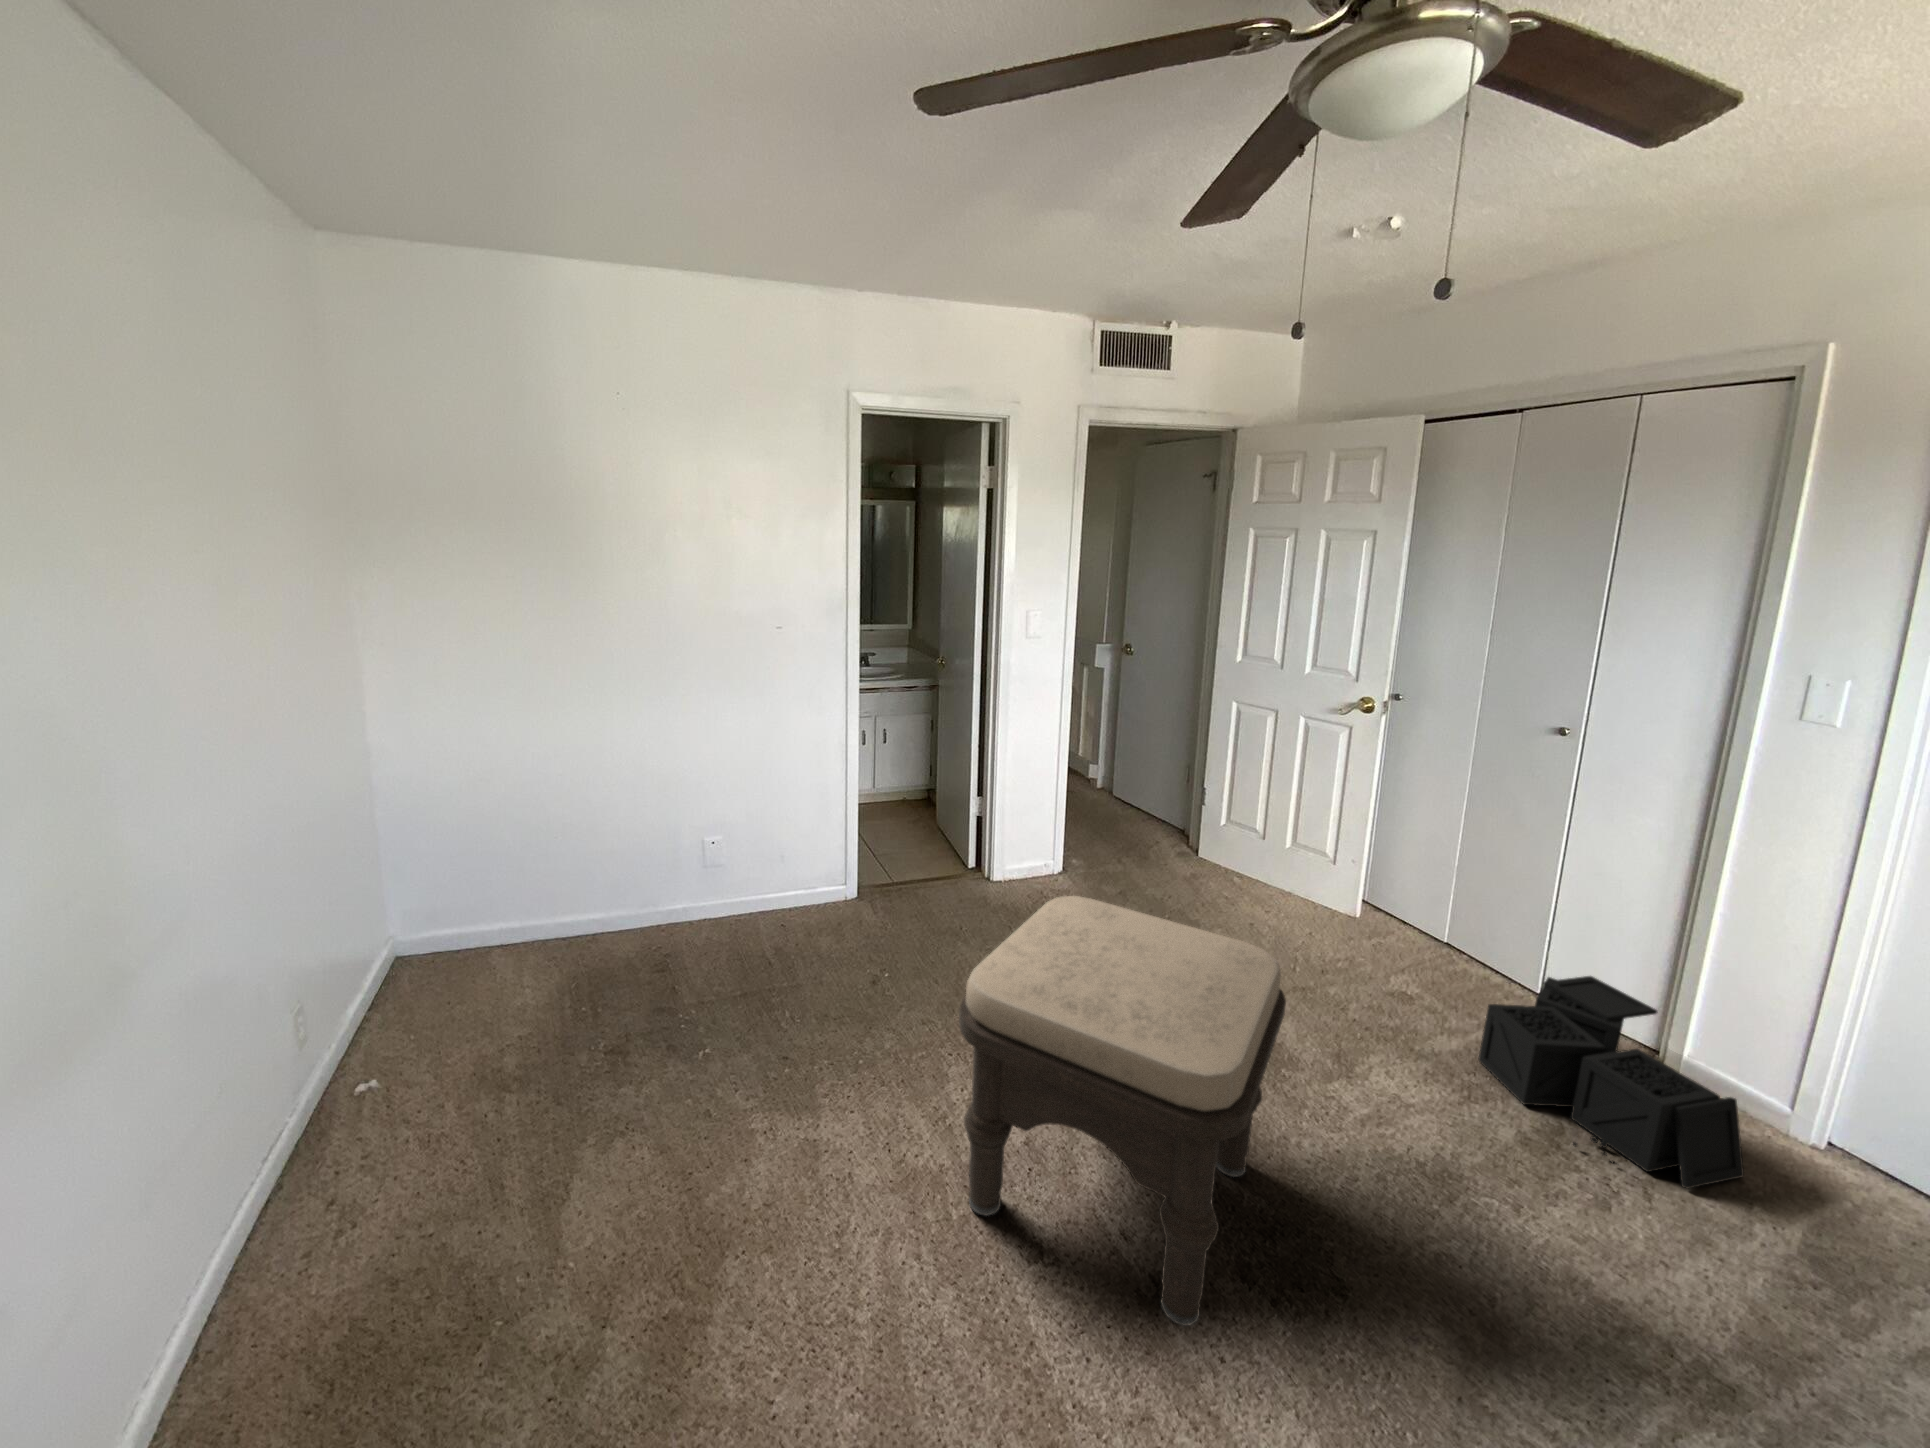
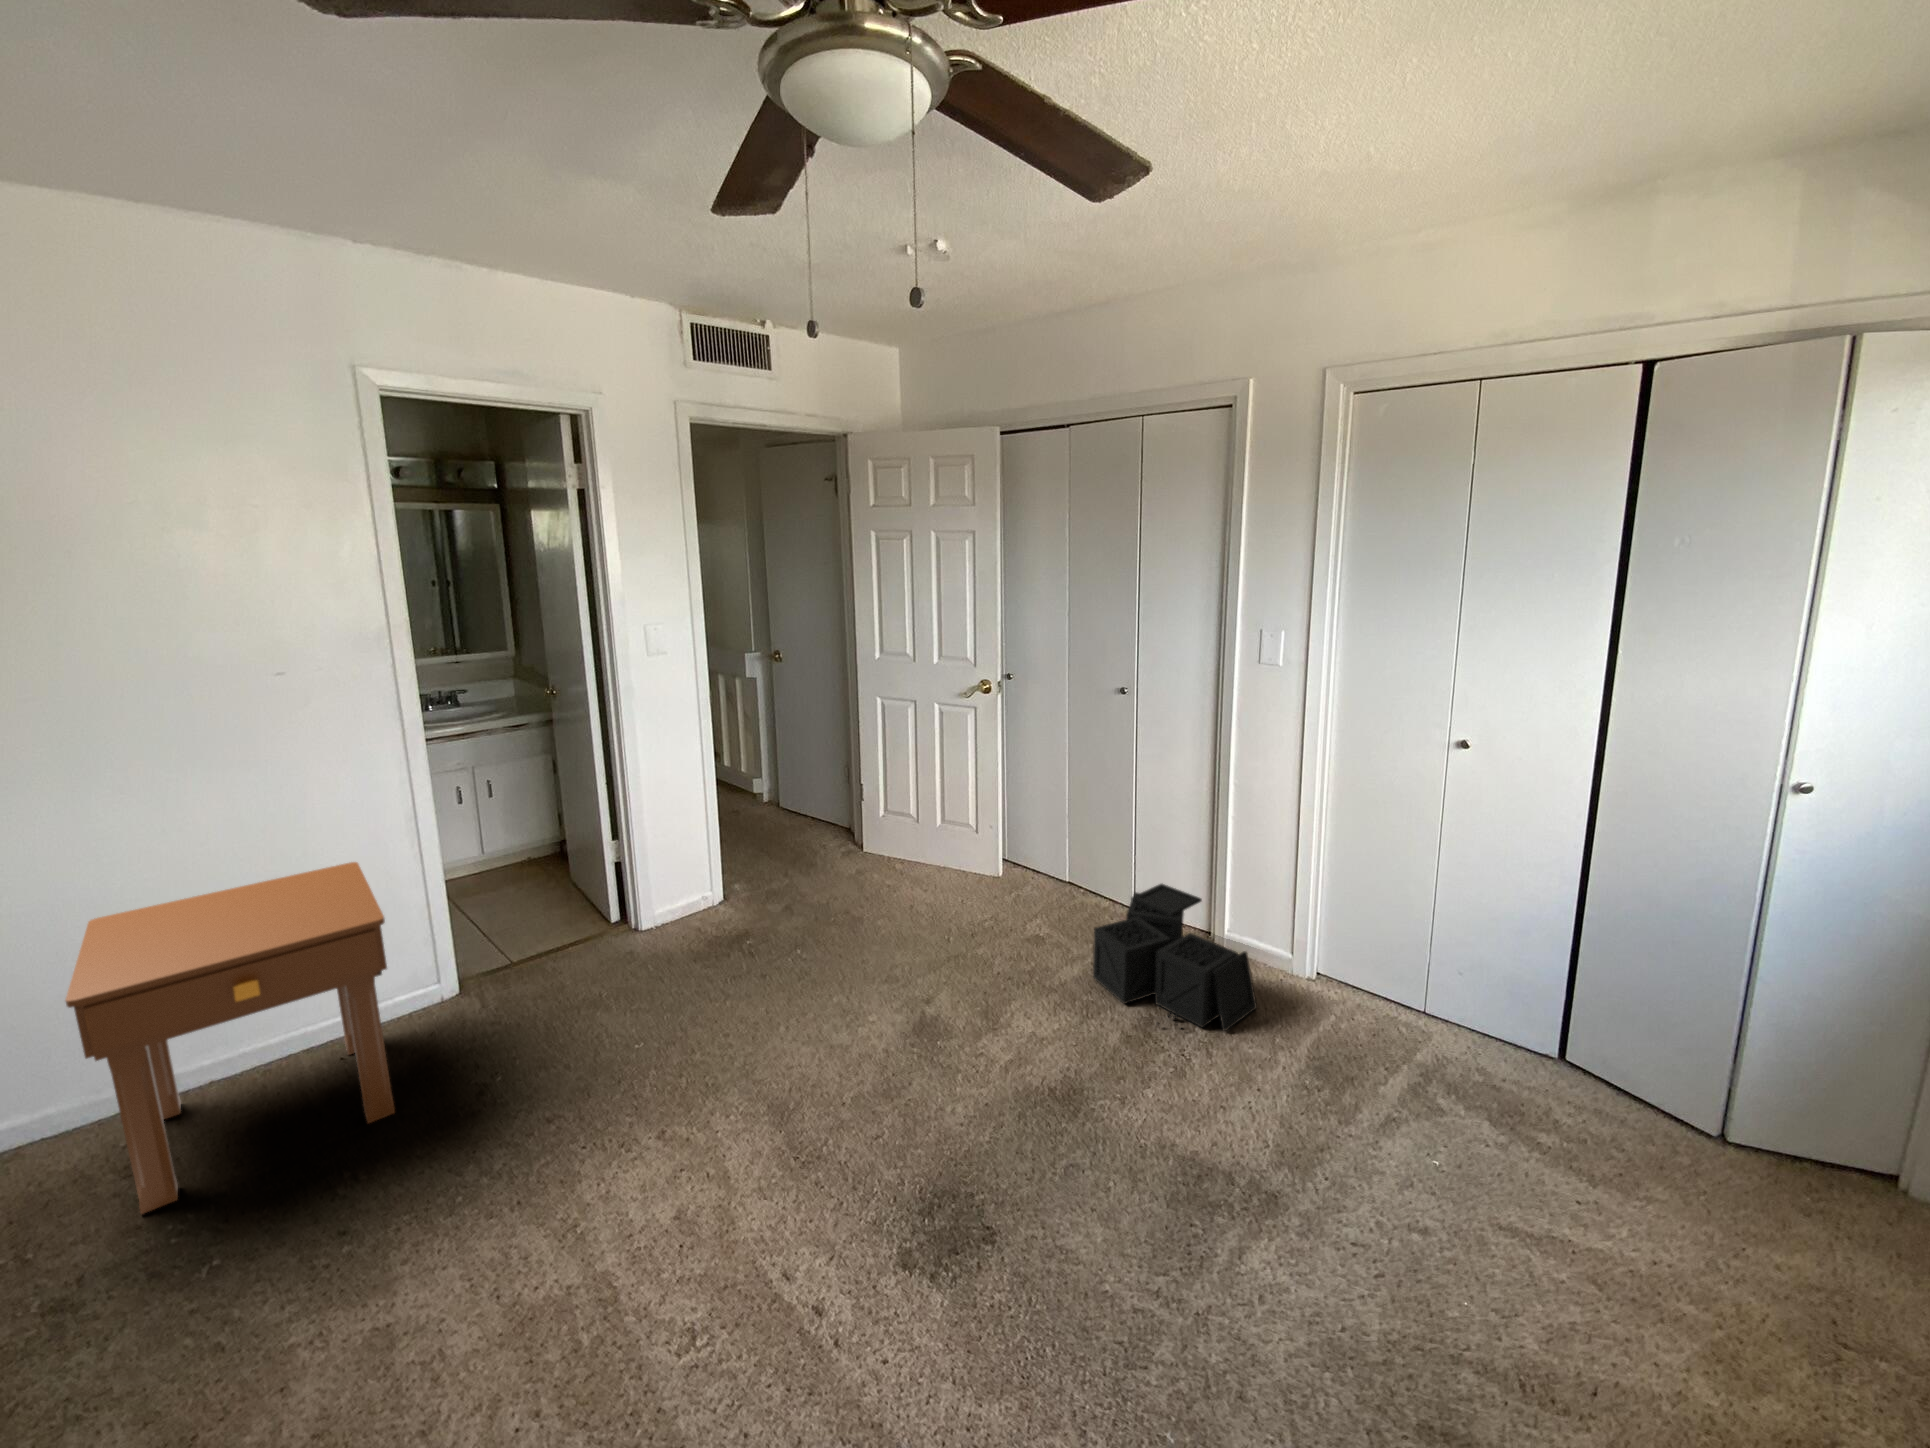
nightstand: none [668,777,834,991] -> present [65,862,395,1214]
ottoman: present [959,896,1286,1325] -> none [555,928,920,1345]

